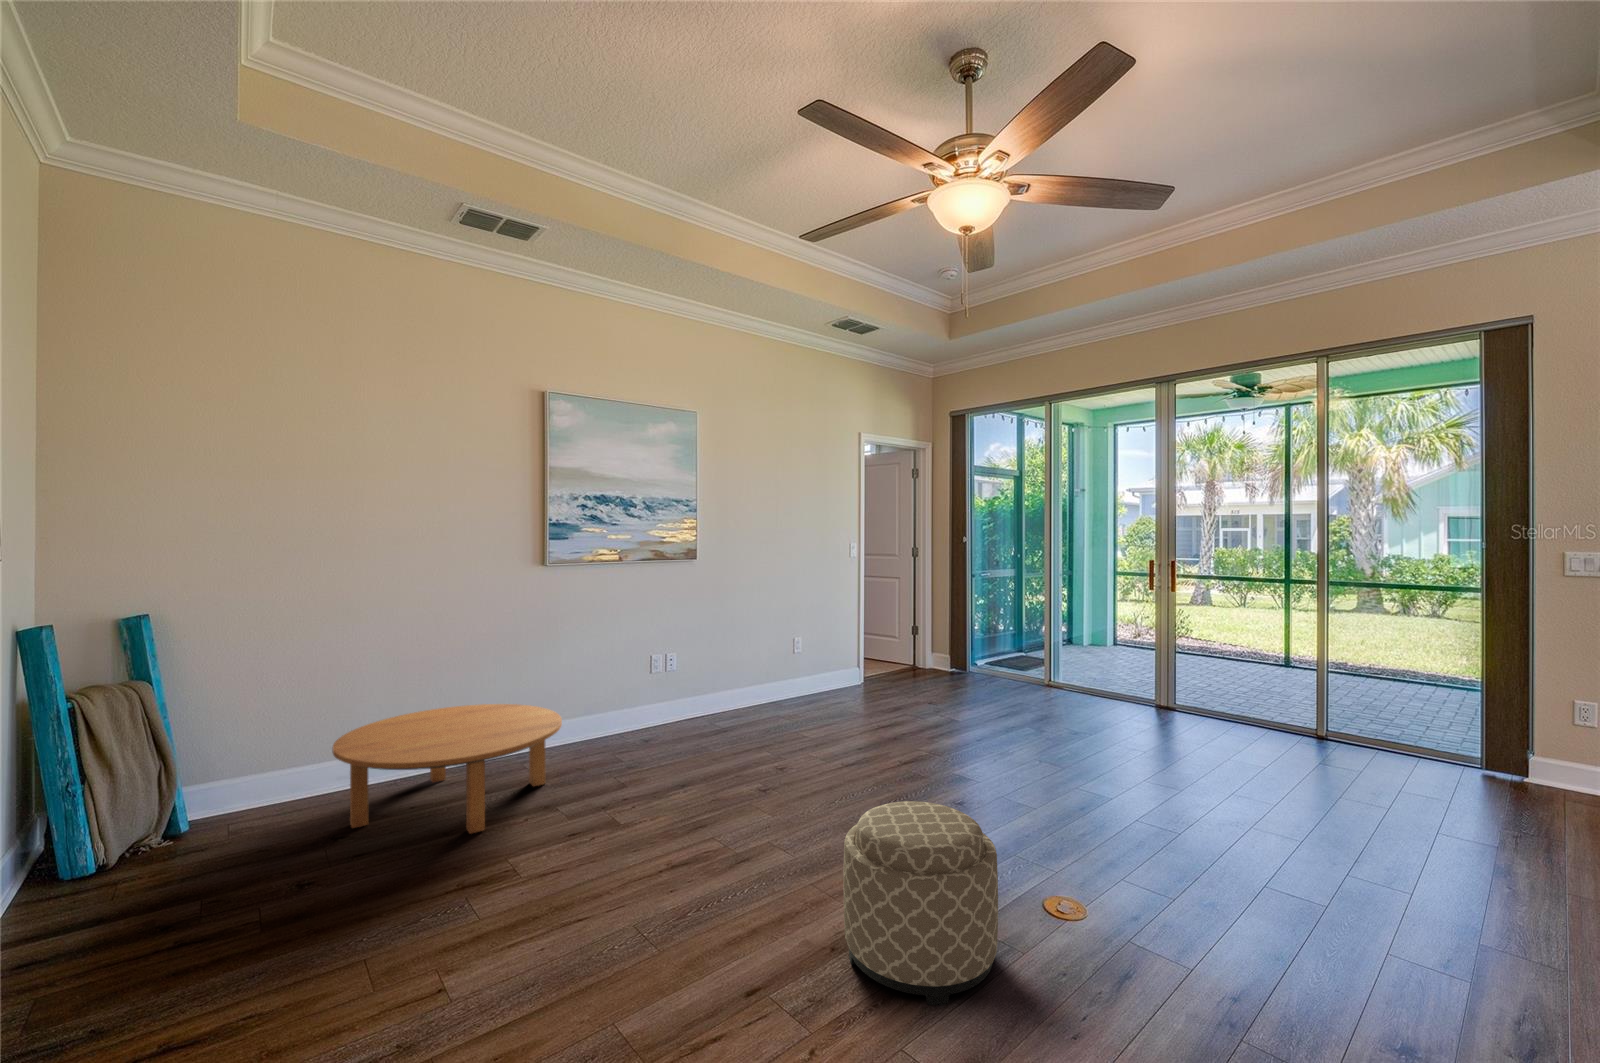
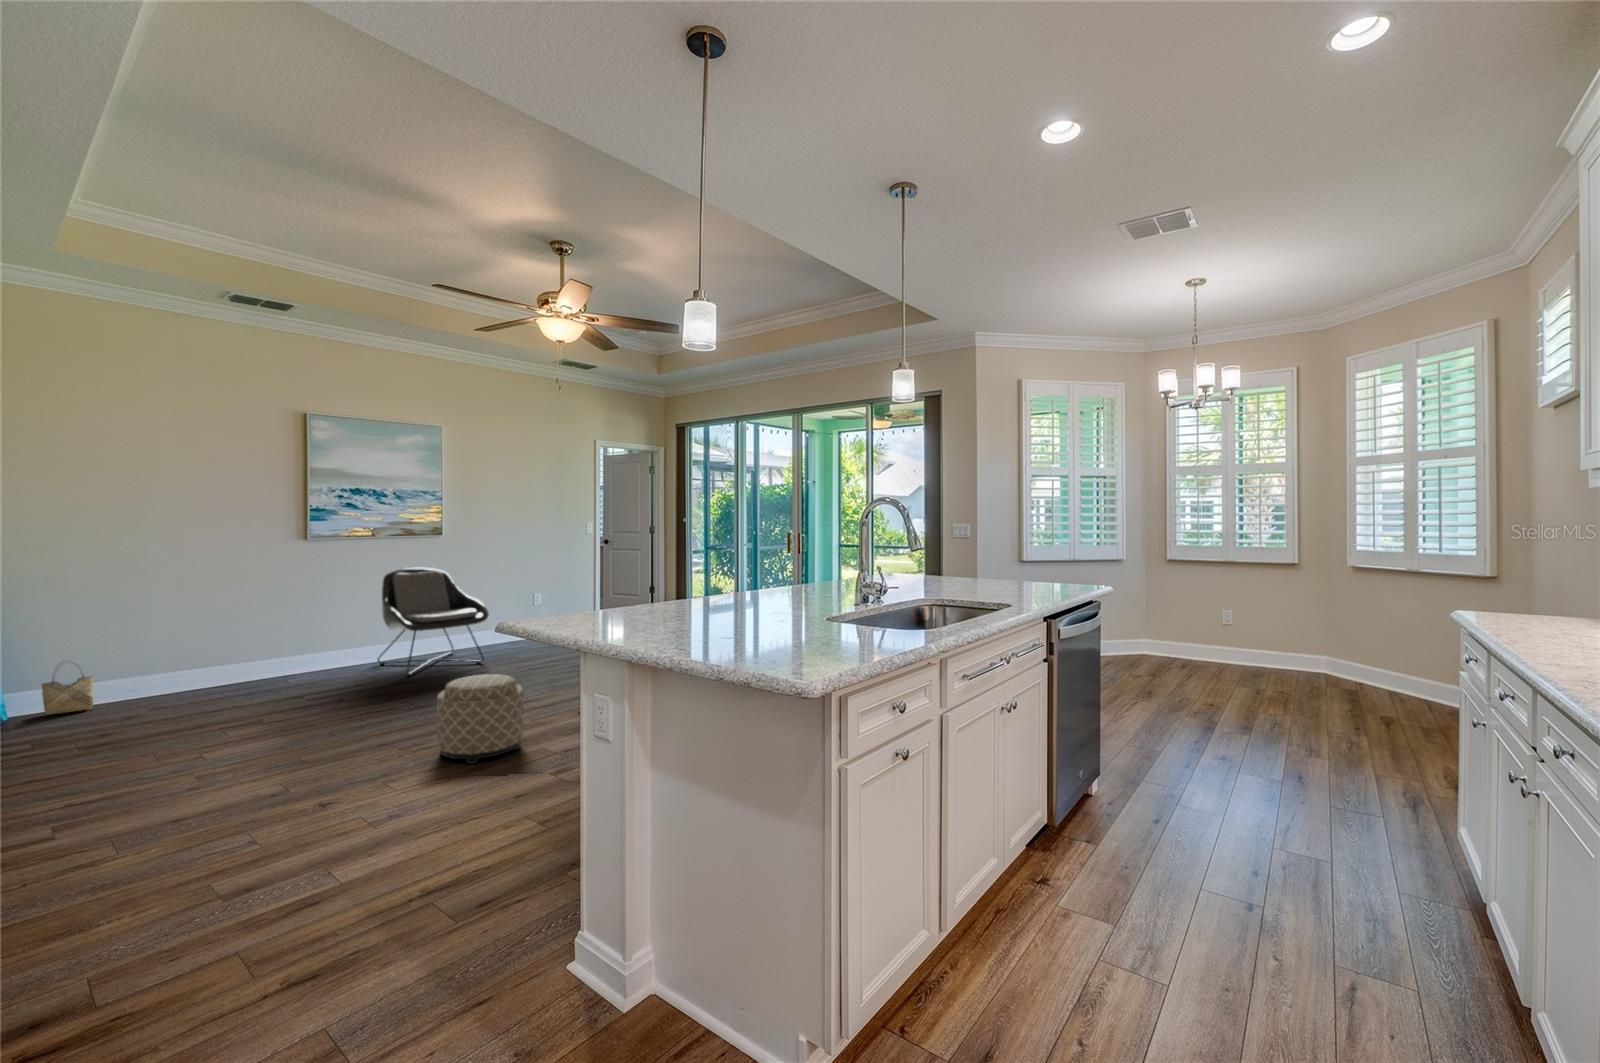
lounge chair: none [626,603,771,760] -> present [378,567,488,676]
coffee table: present [332,704,562,833] -> none [132,638,311,714]
woven basket: none [214,741,284,825] -> present [42,663,94,715]

